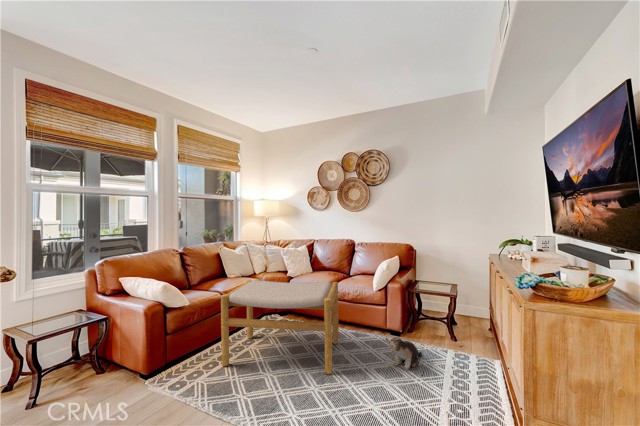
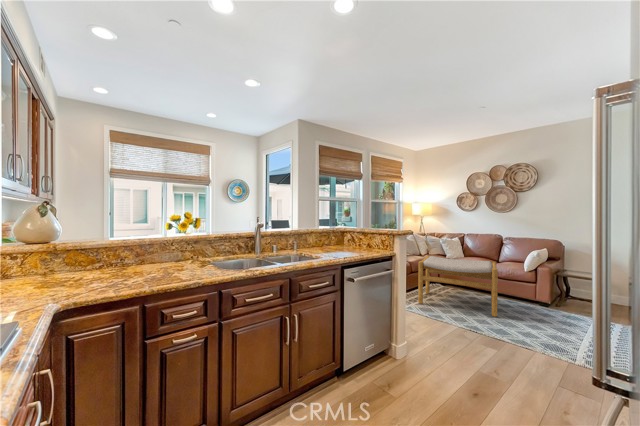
plush toy: present [386,337,422,369] -> none [540,300,571,323]

